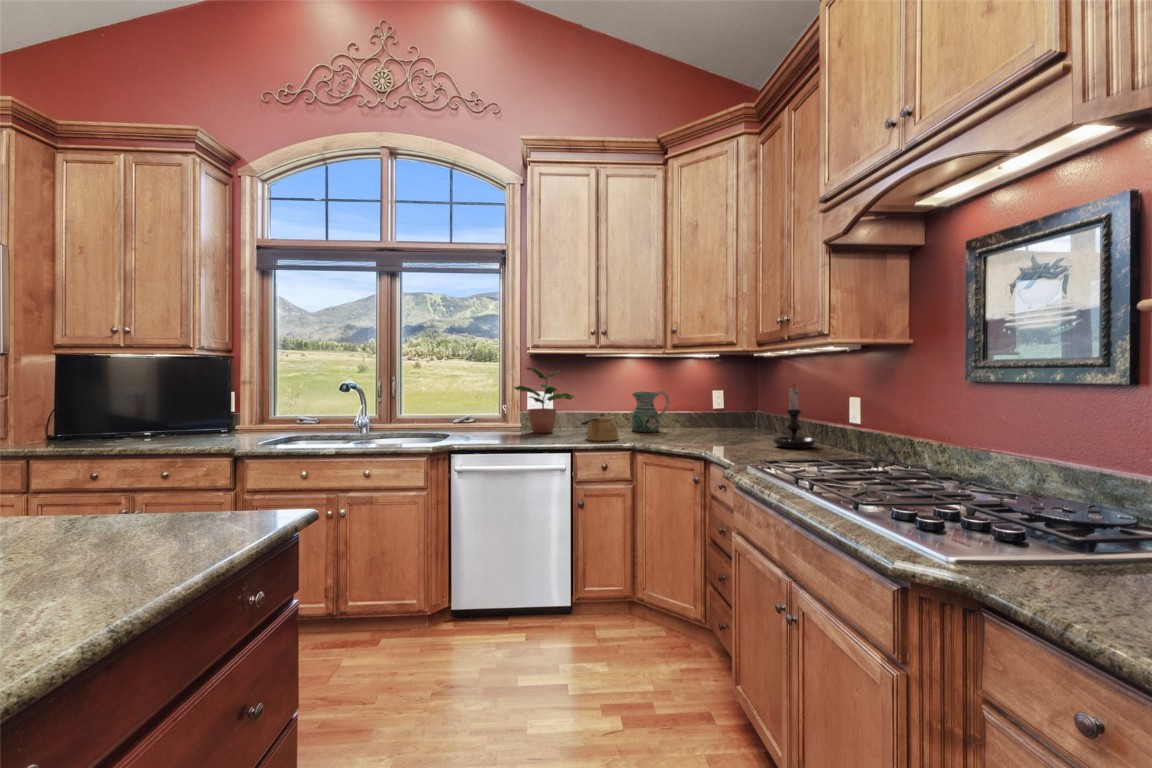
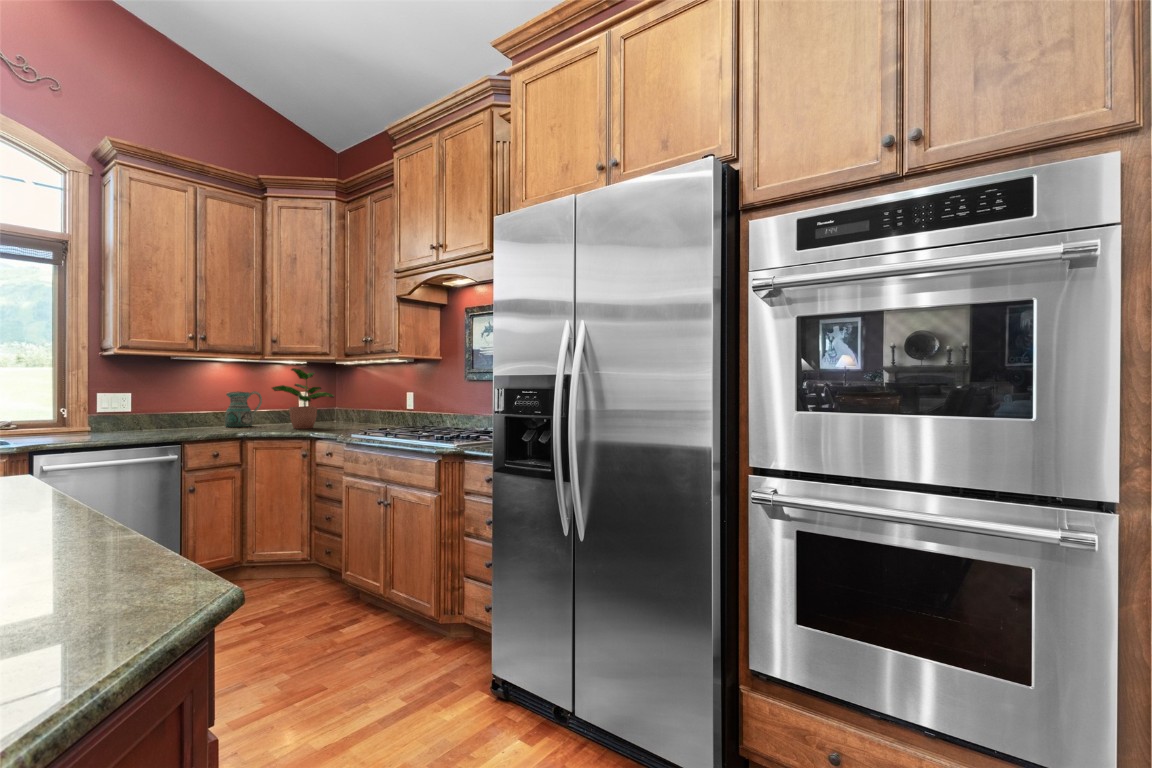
potted plant: present [514,367,574,433] -> present [272,368,334,429]
candle holder: present [772,388,818,448] -> none [356,383,388,428]
kettle: present [581,413,619,441] -> none [189,409,226,432]

